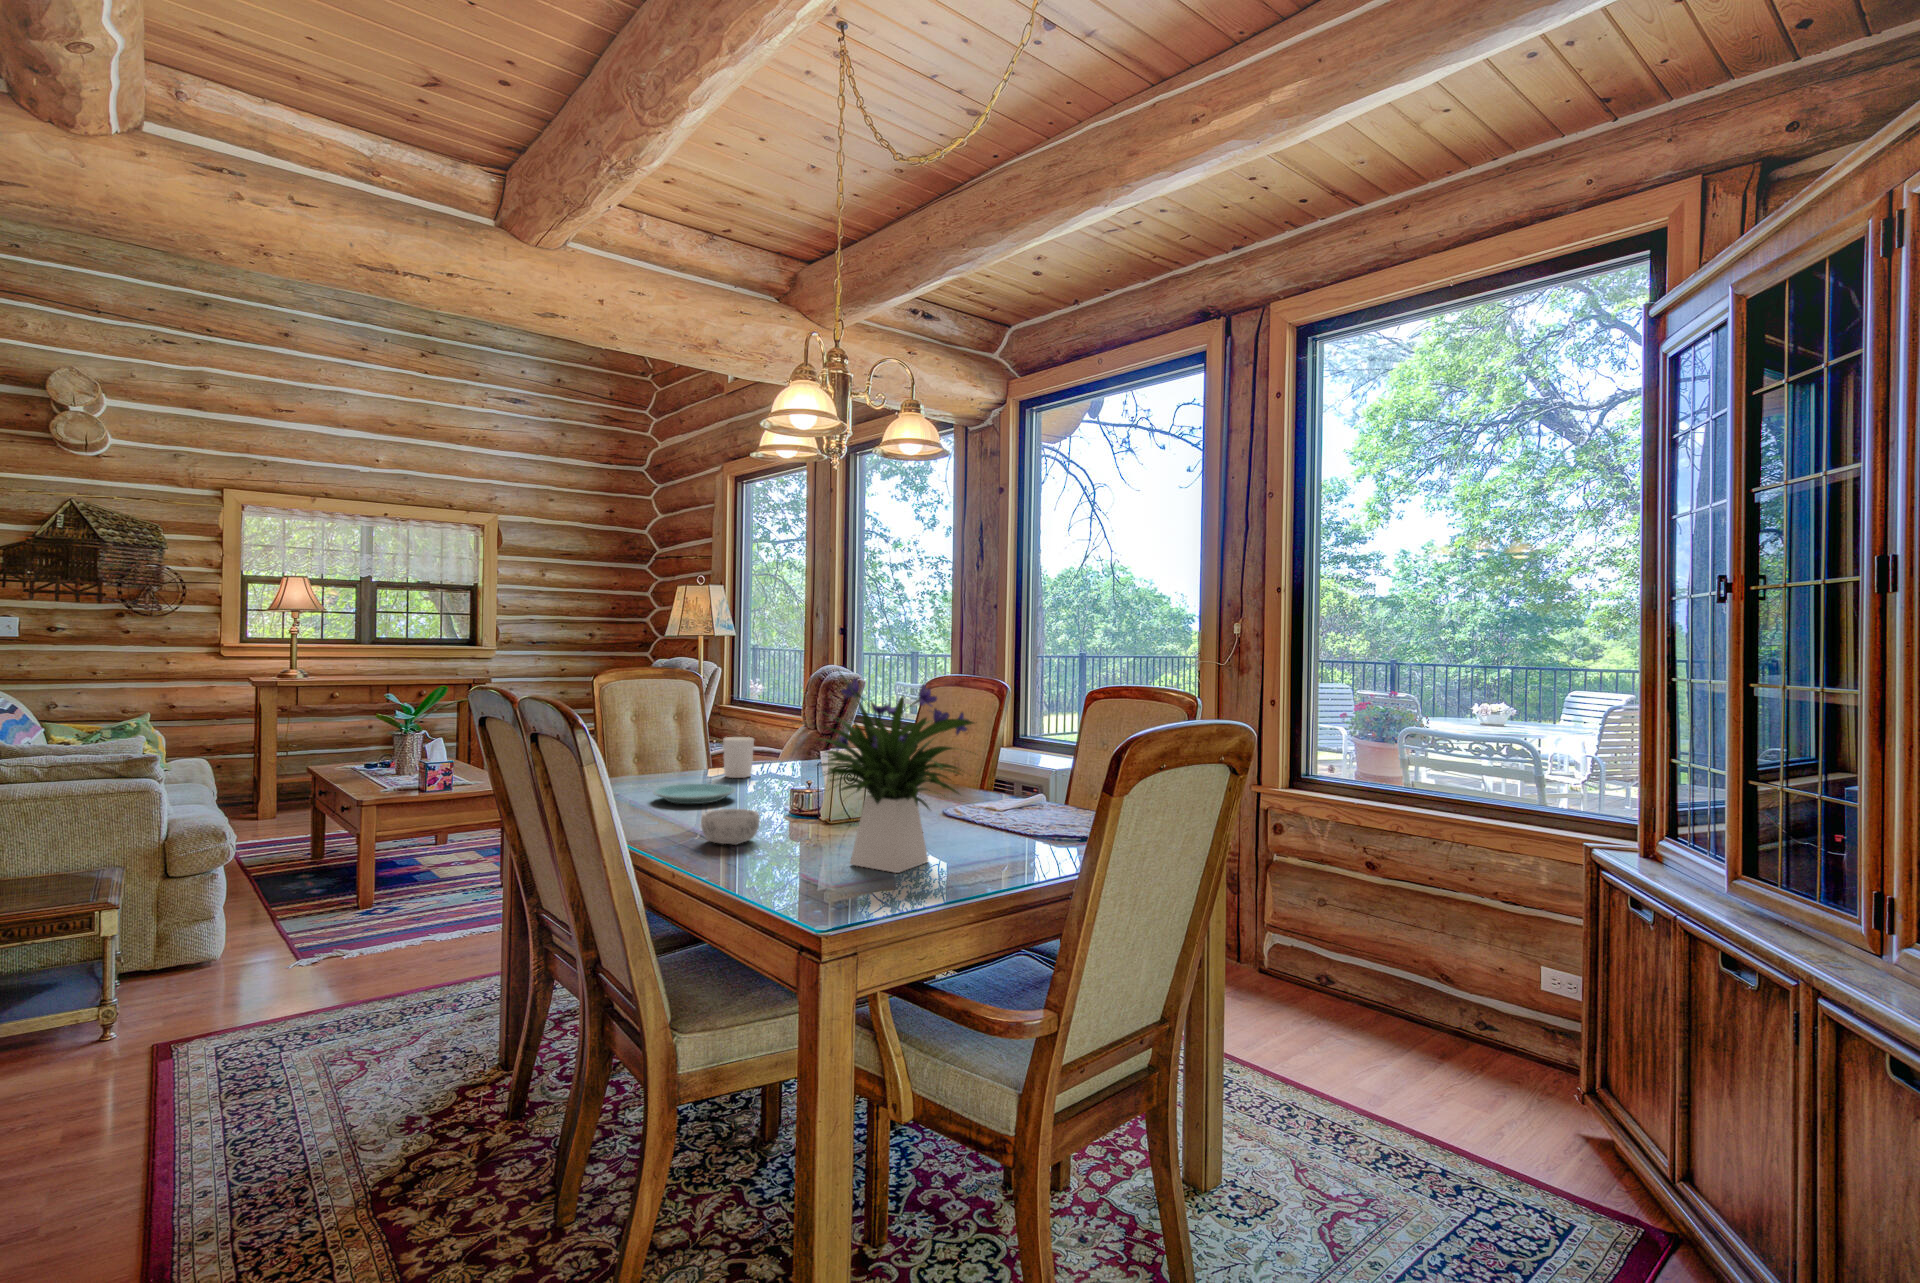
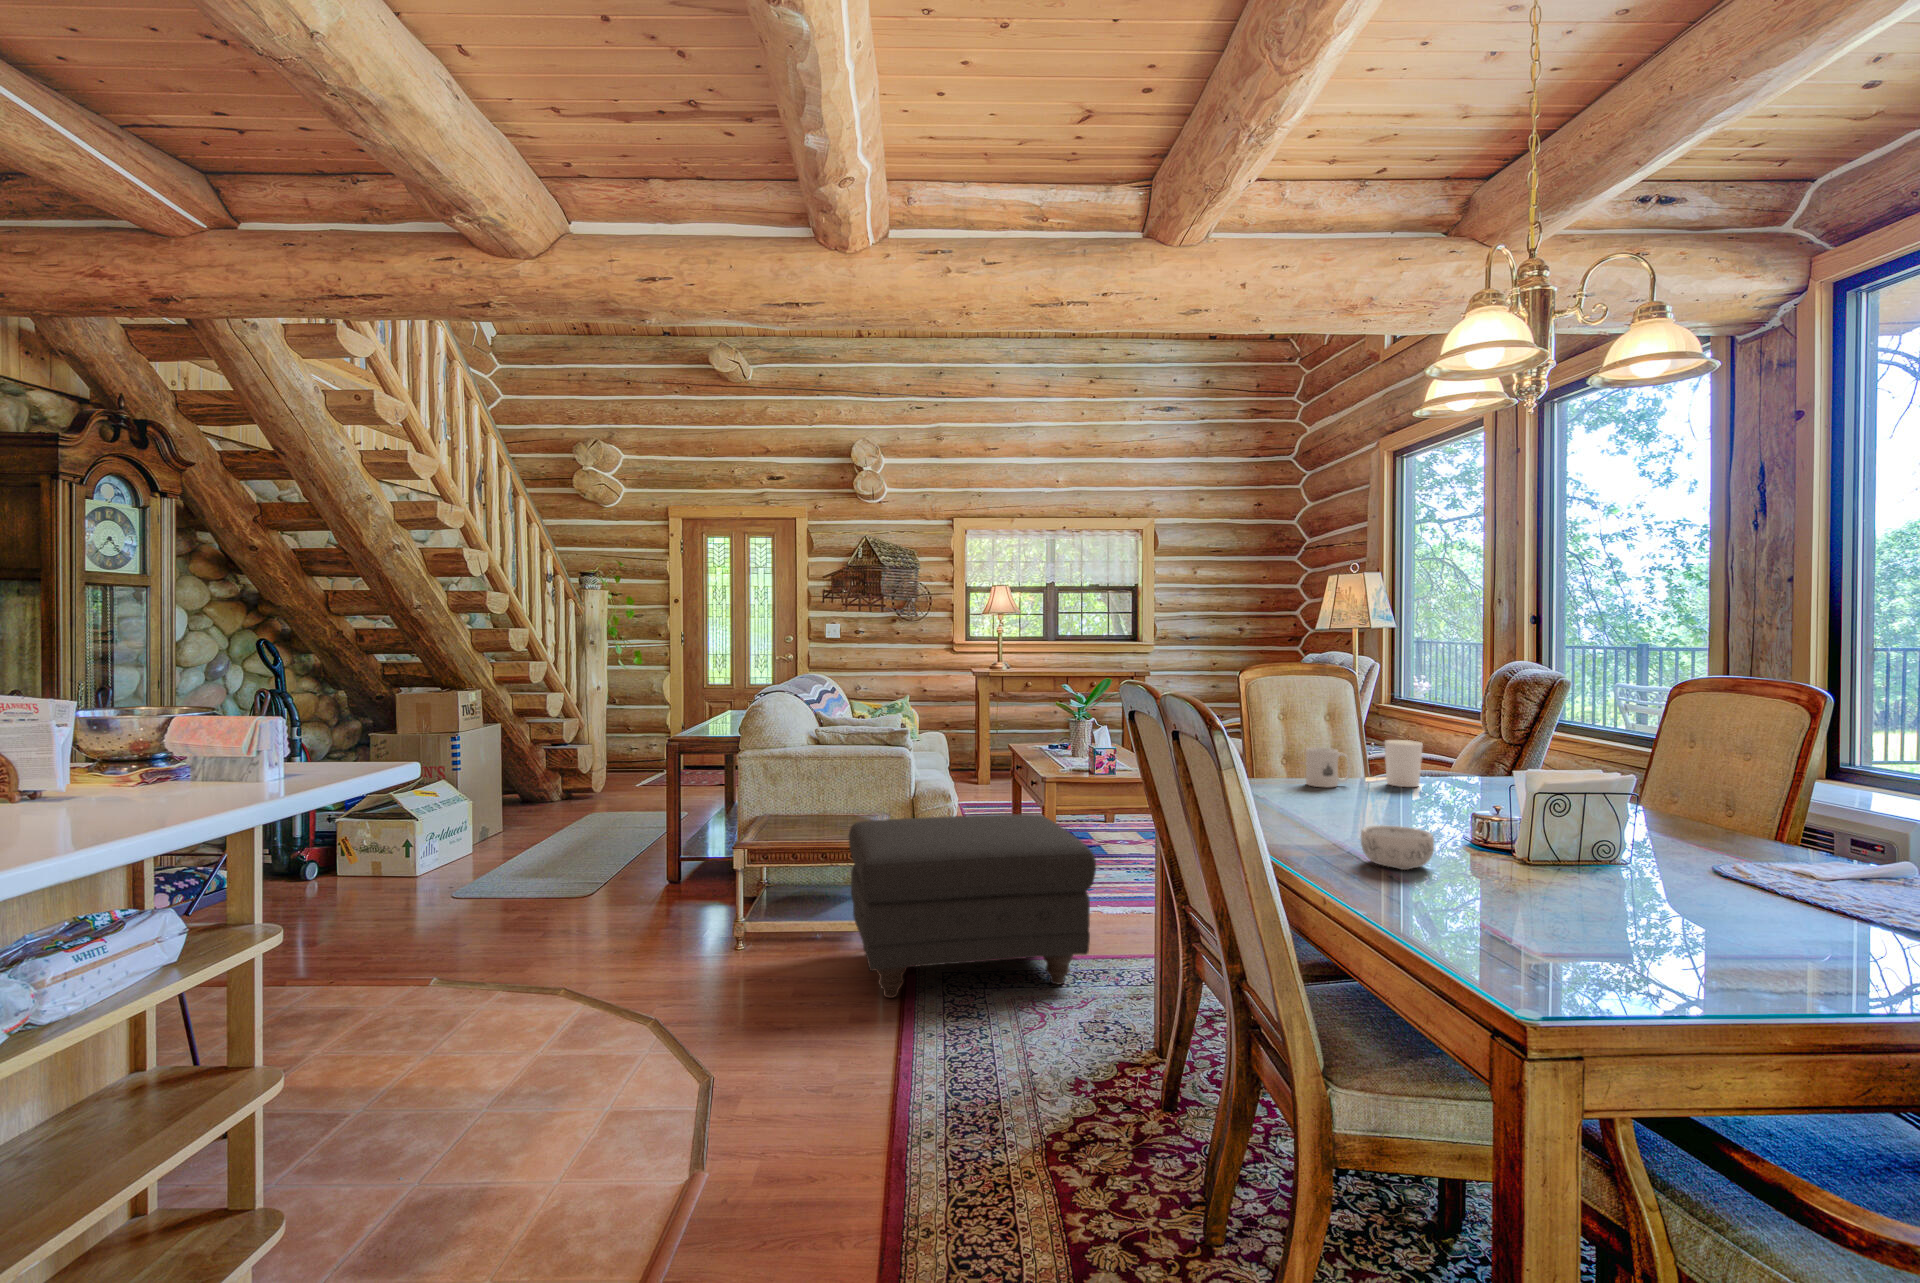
flower arrangement: present [787,672,974,873] -> none [1471,663,1788,943]
mug: none [654,747,694,784] -> present [1306,747,1351,787]
plate: present [653,784,736,804] -> none [1305,789,1402,814]
ottoman: none [63,843,430,1093] -> present [849,814,1096,998]

